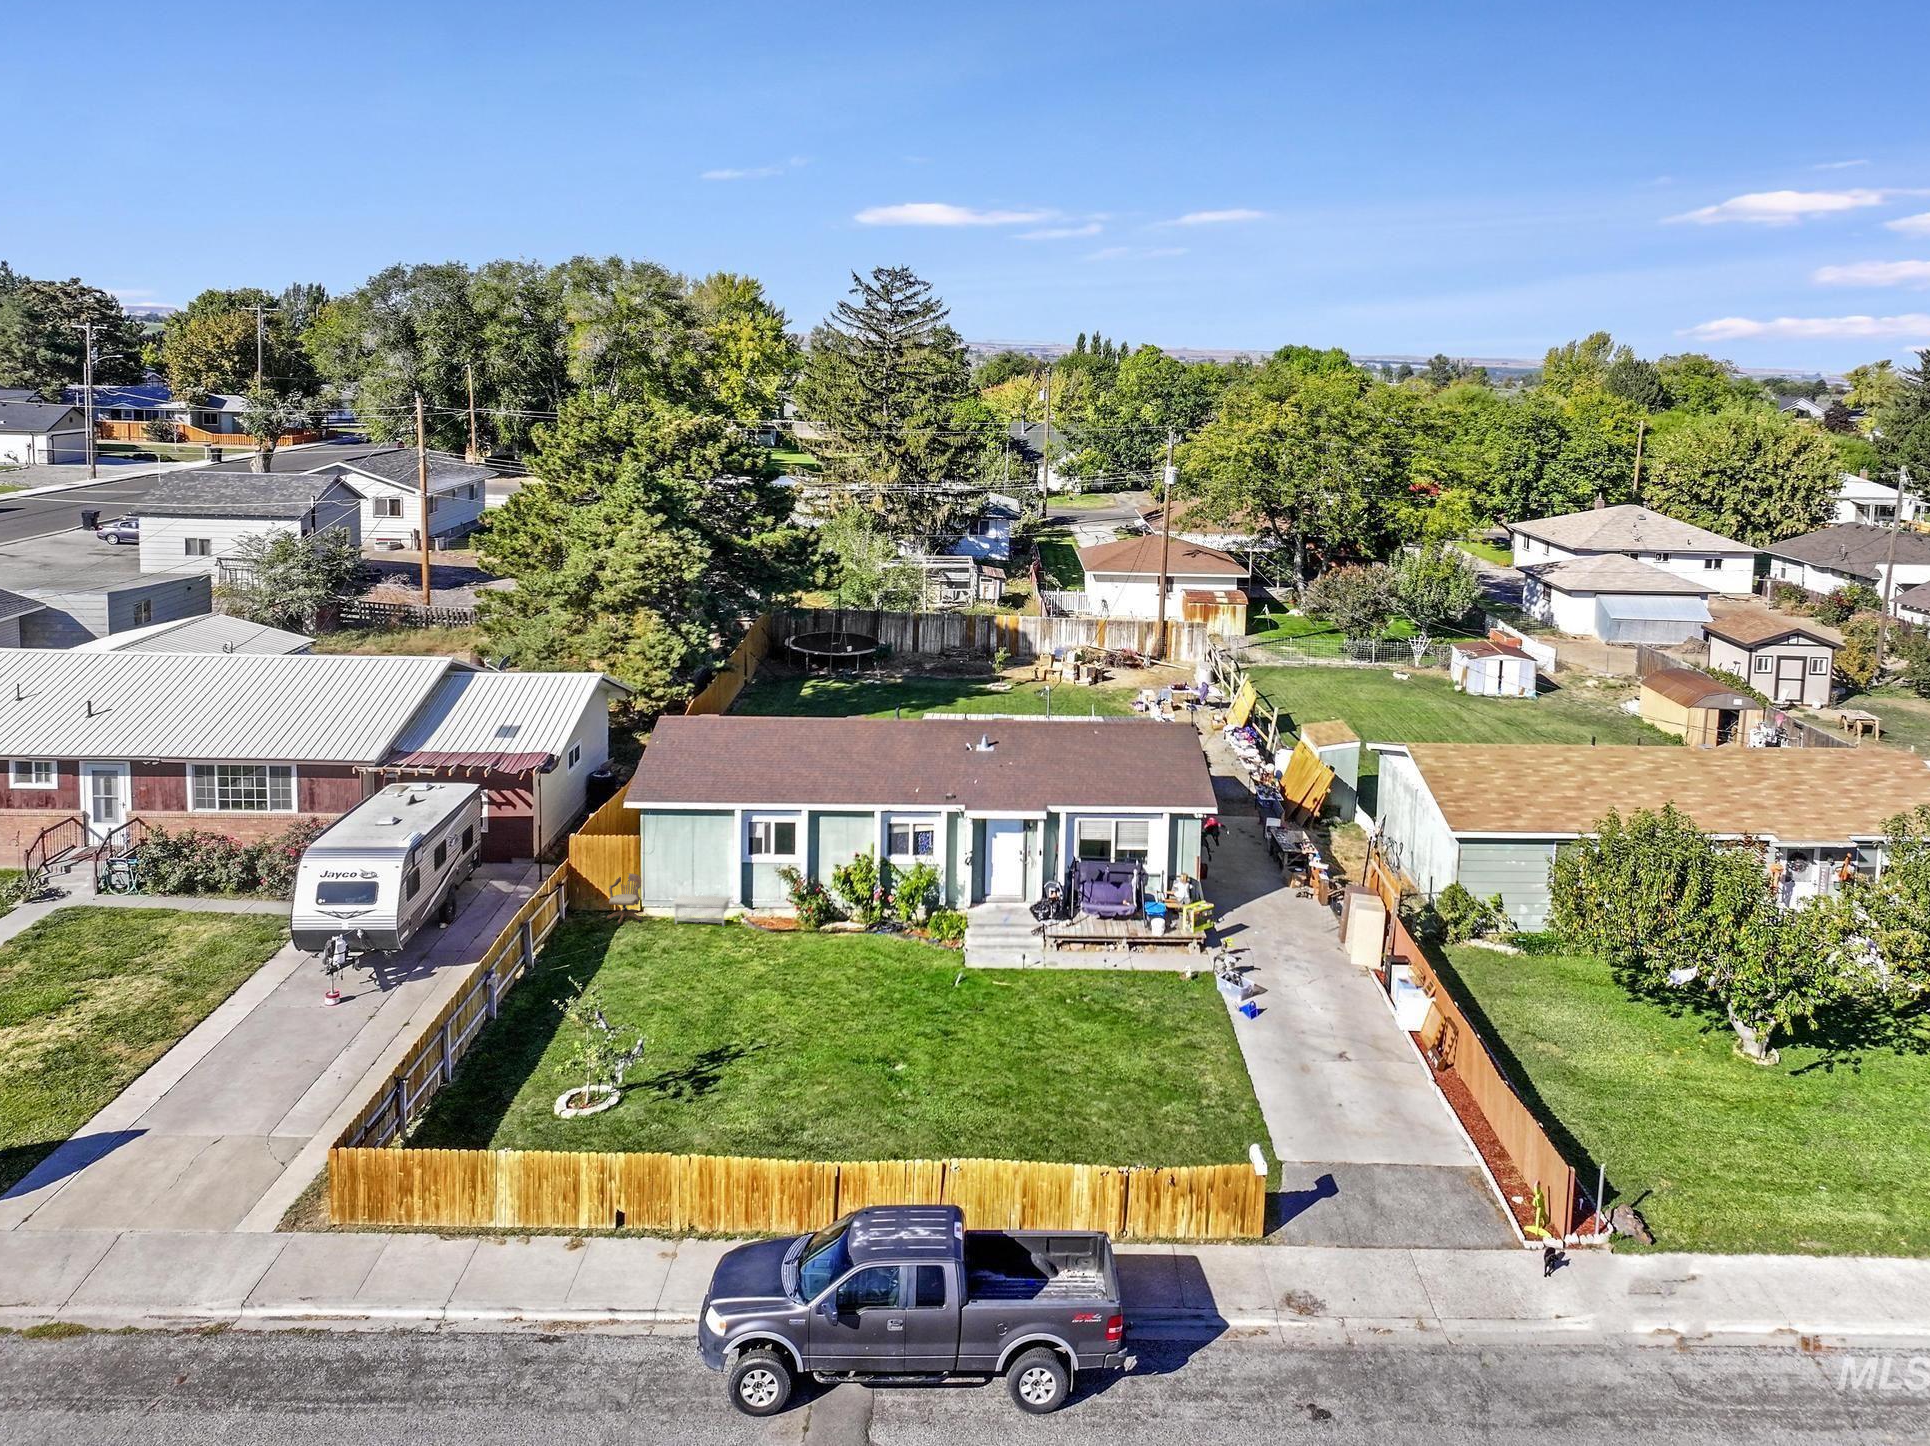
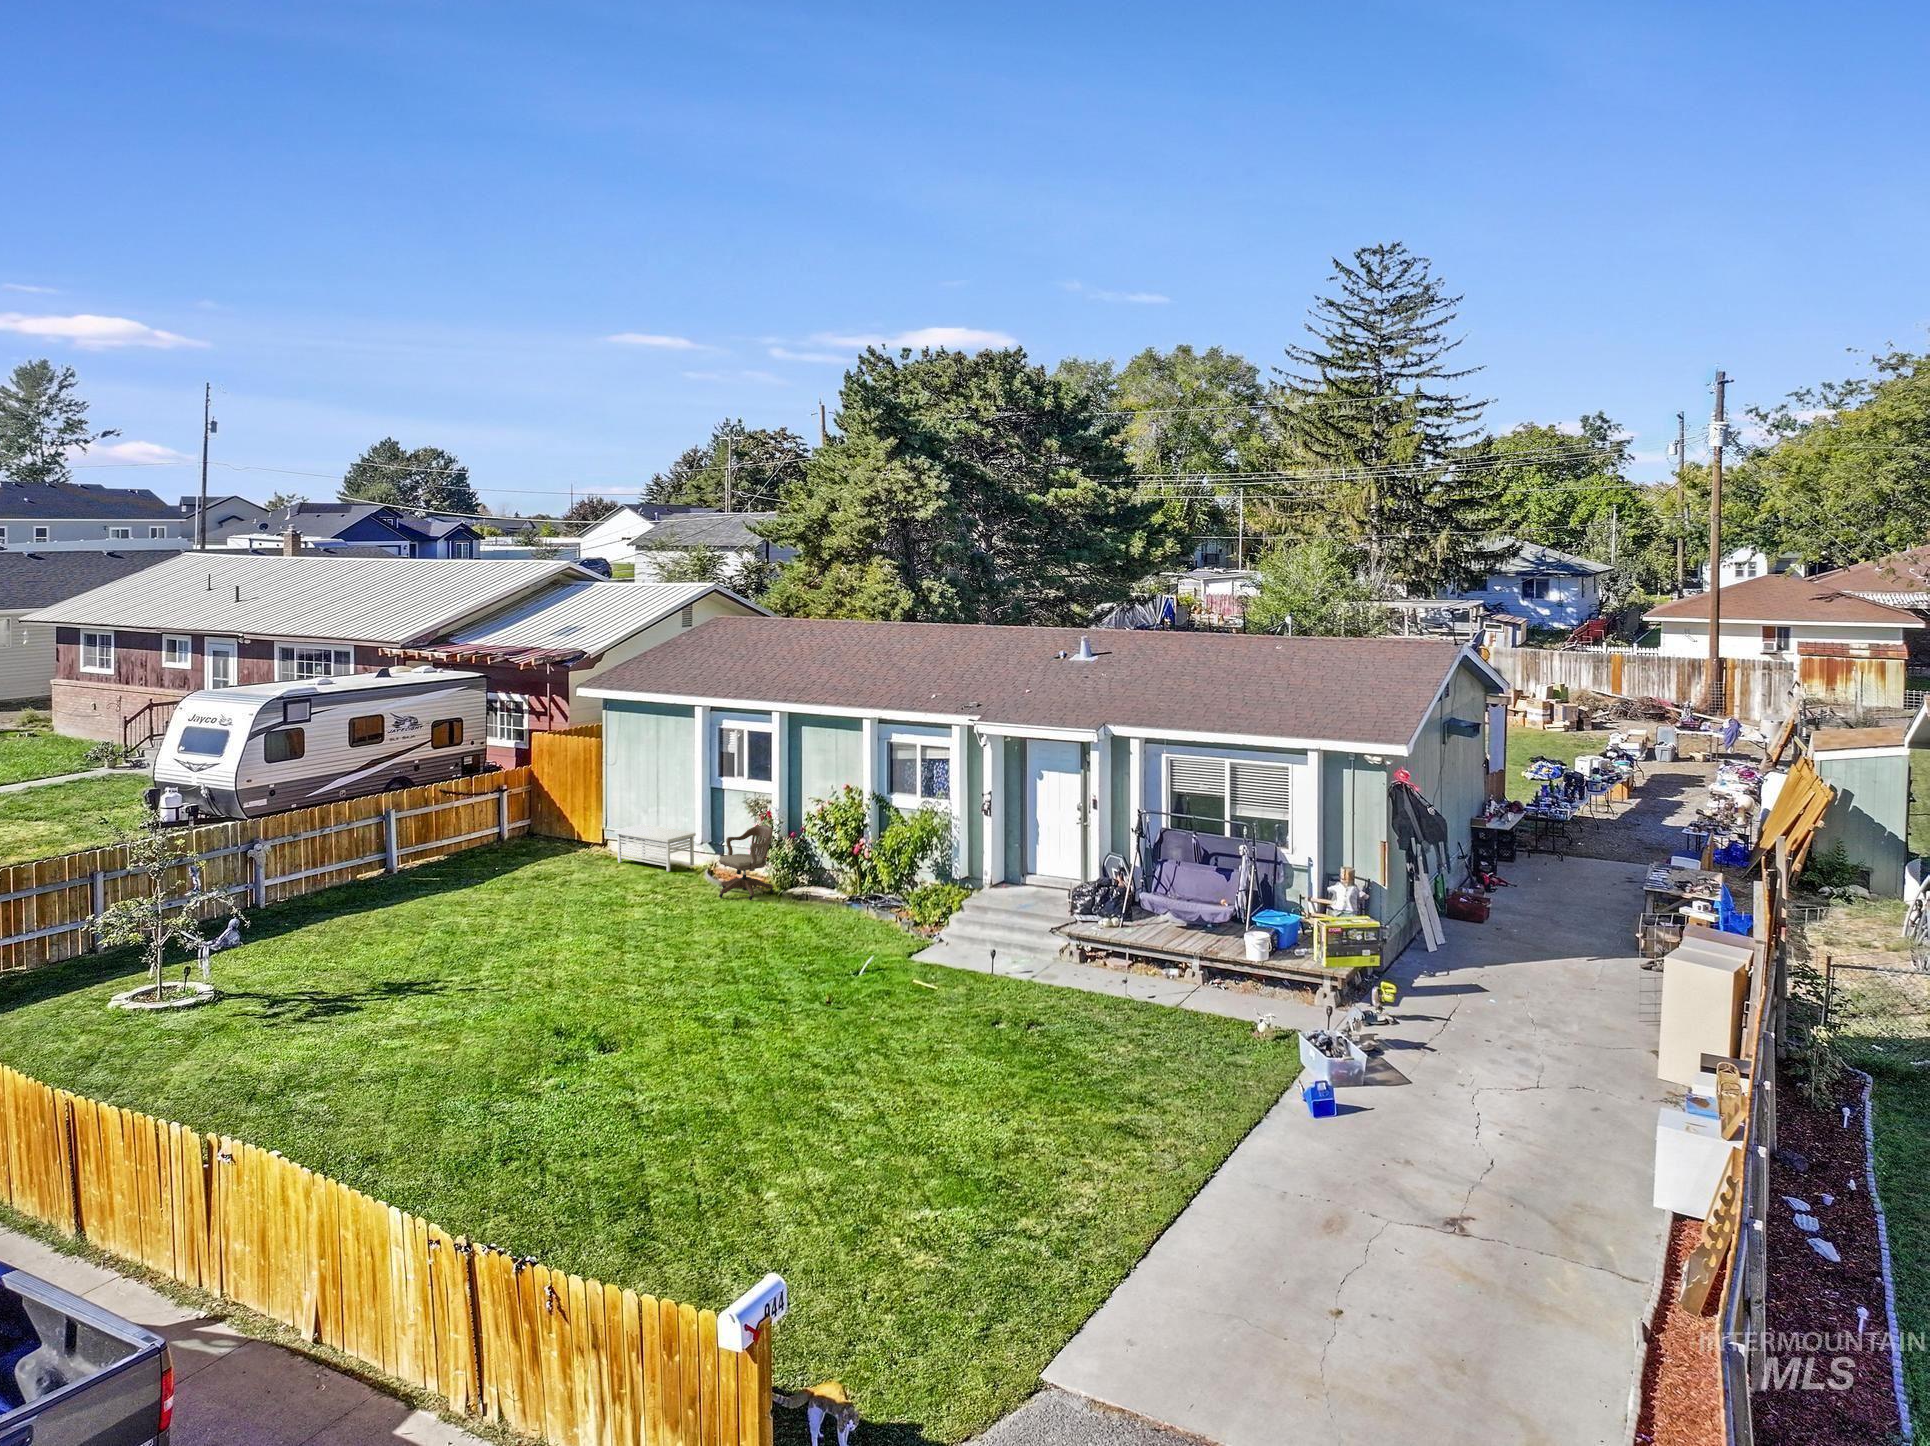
chair: present [607,874,641,926] -> present [719,825,773,900]

